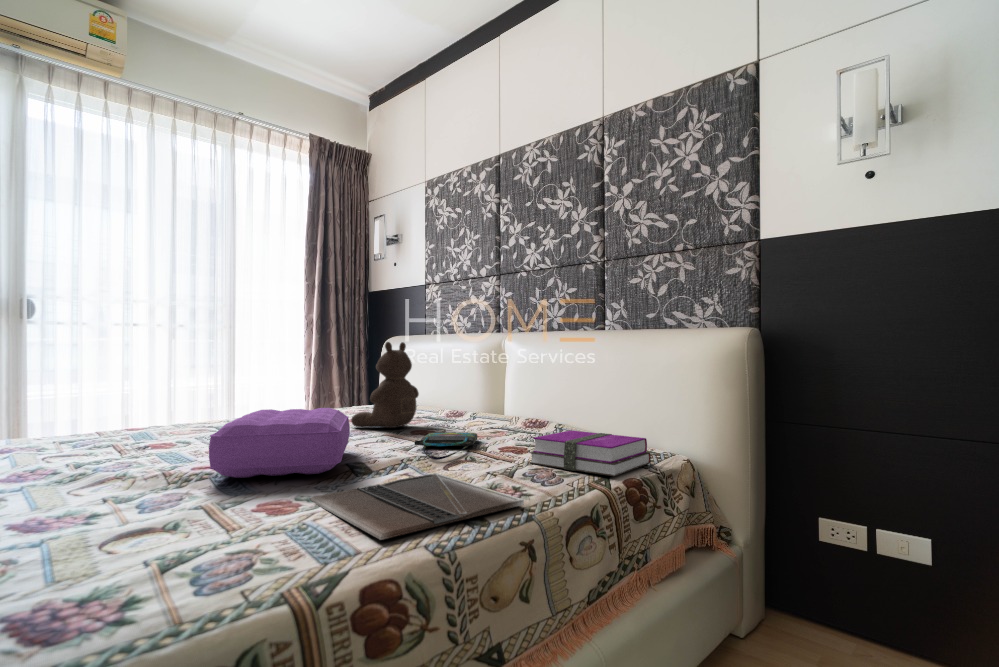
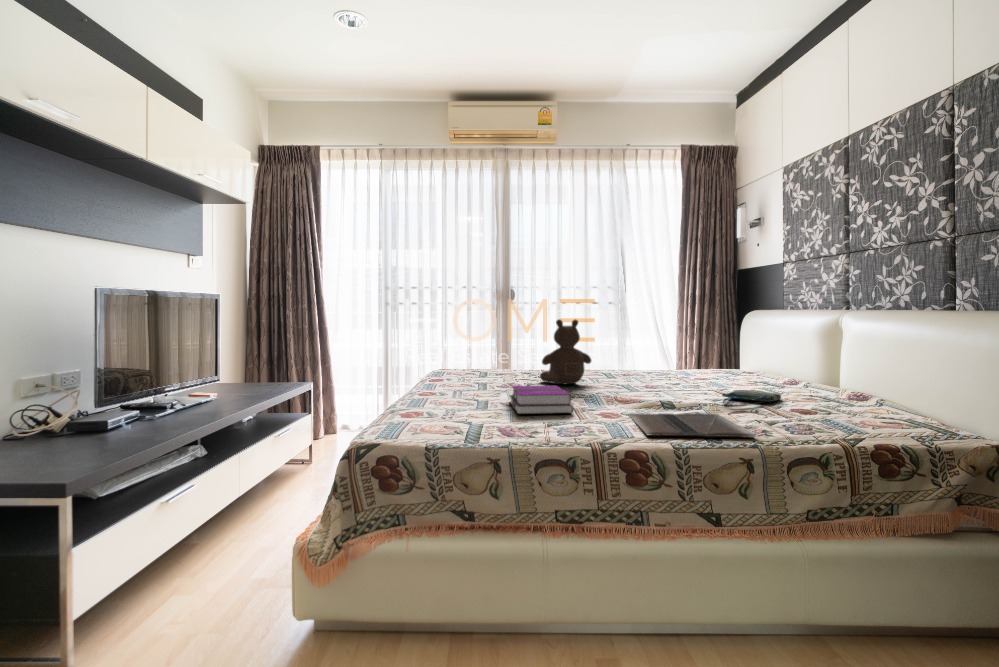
teddy bear: present [351,342,419,428] -> present [540,320,591,385]
pillow: present [209,408,350,478] -> none [583,363,674,403]
hardback book: present [529,430,651,476] -> present [510,386,574,414]

